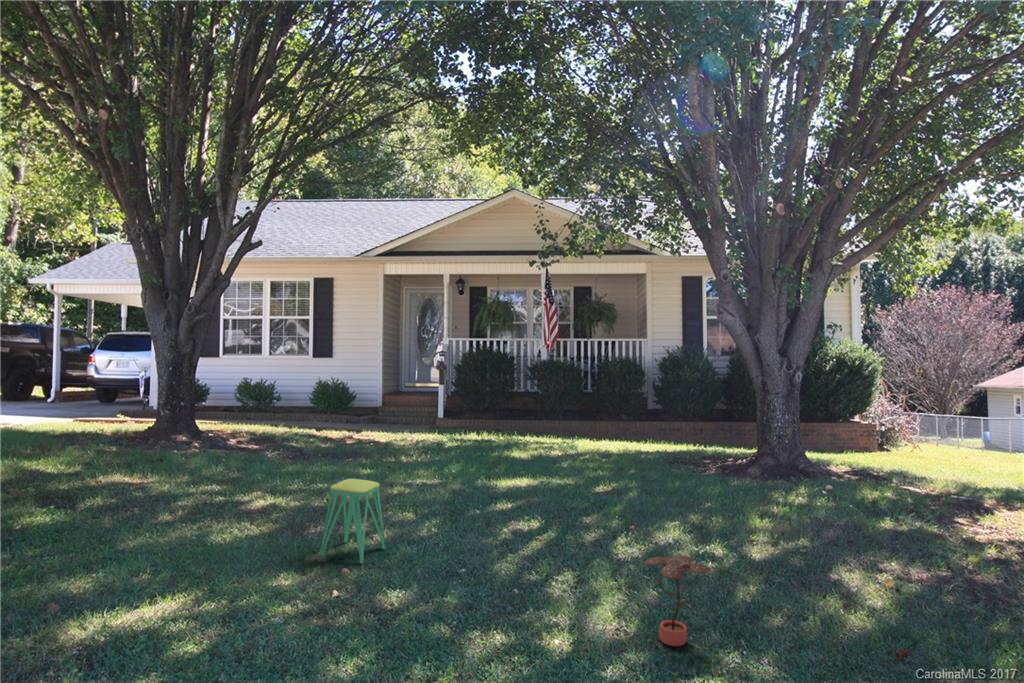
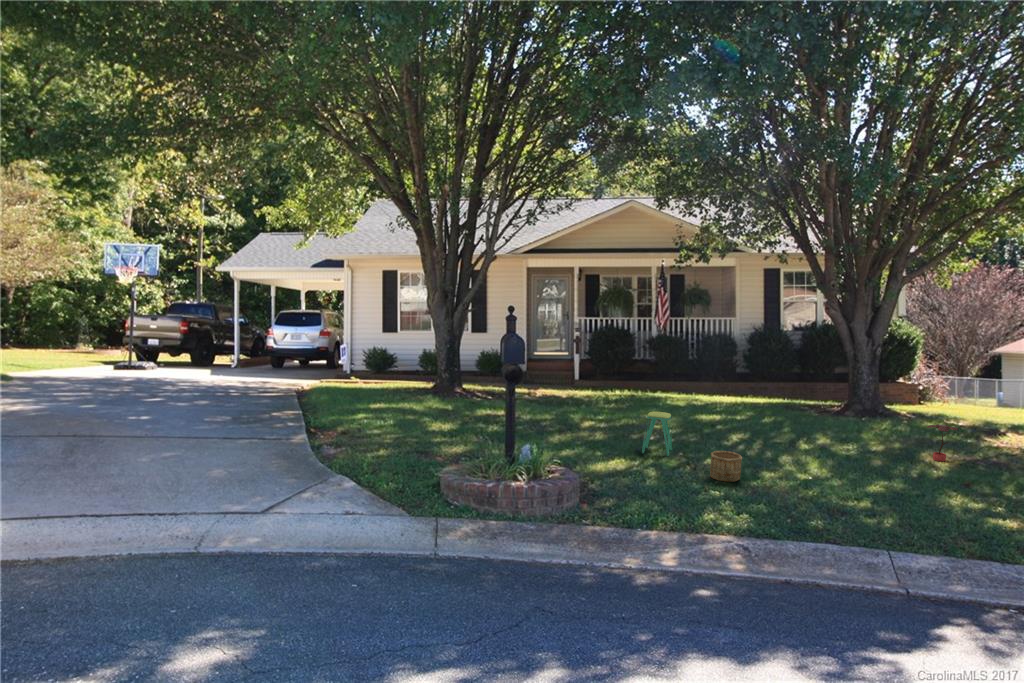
potted plant: present [644,555,711,646] -> present [927,424,958,461]
wooden bucket: none [379,566,444,637] -> present [710,451,743,482]

